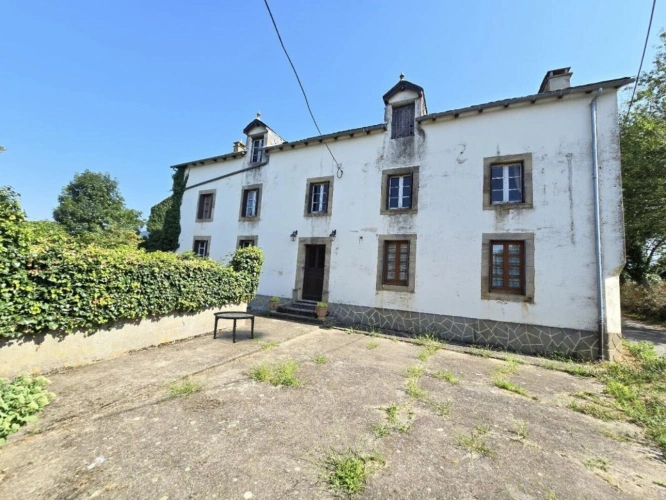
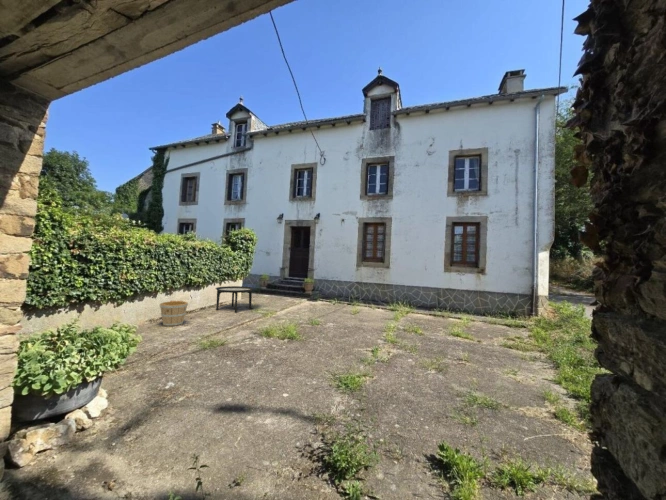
wooden bucket: none [140,329,174,360] -> present [160,301,188,326]

